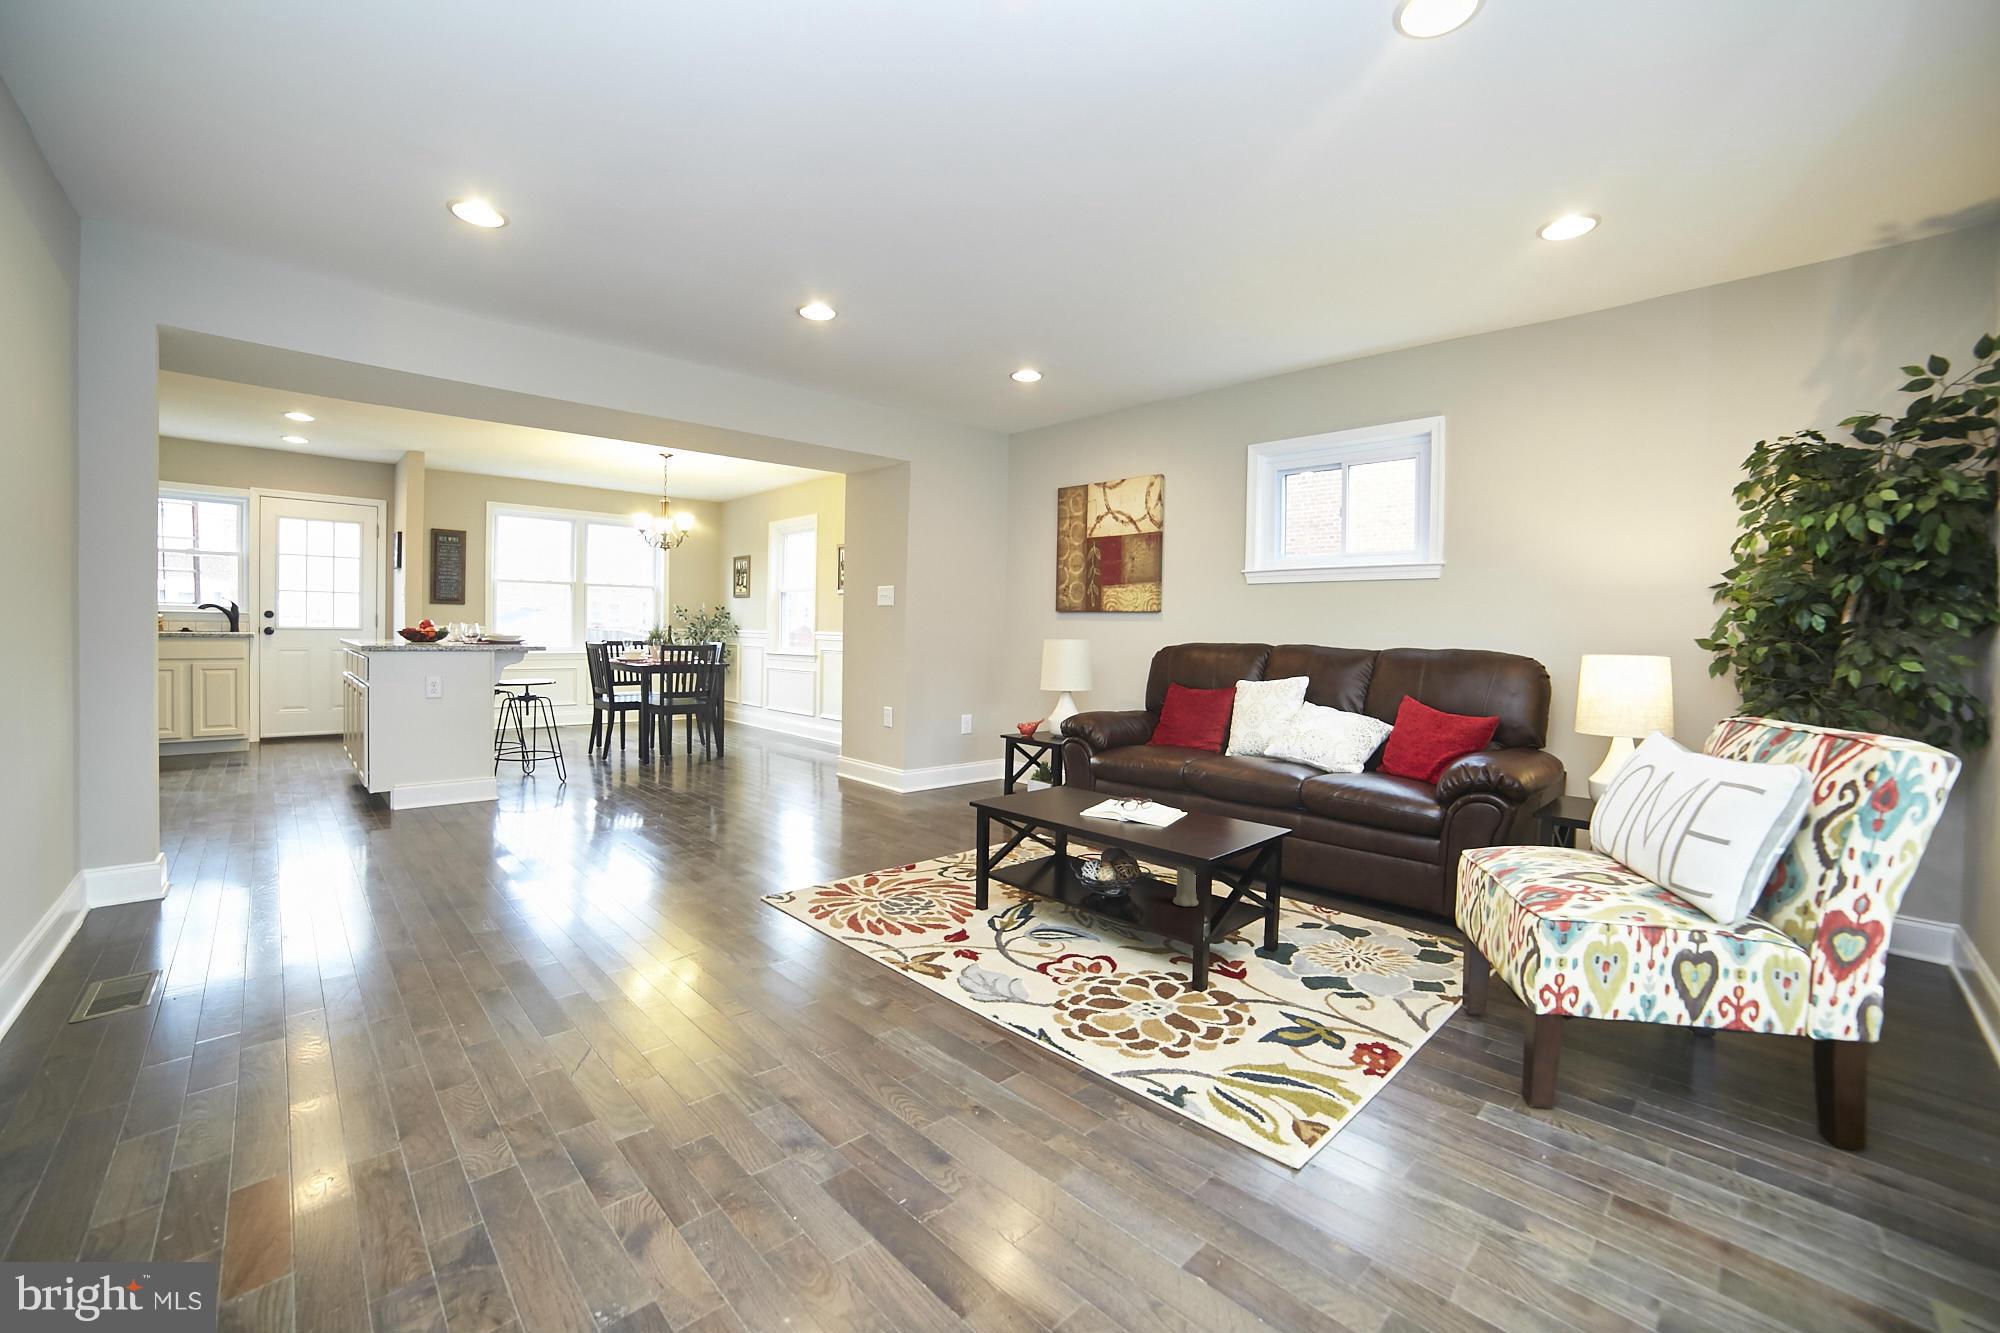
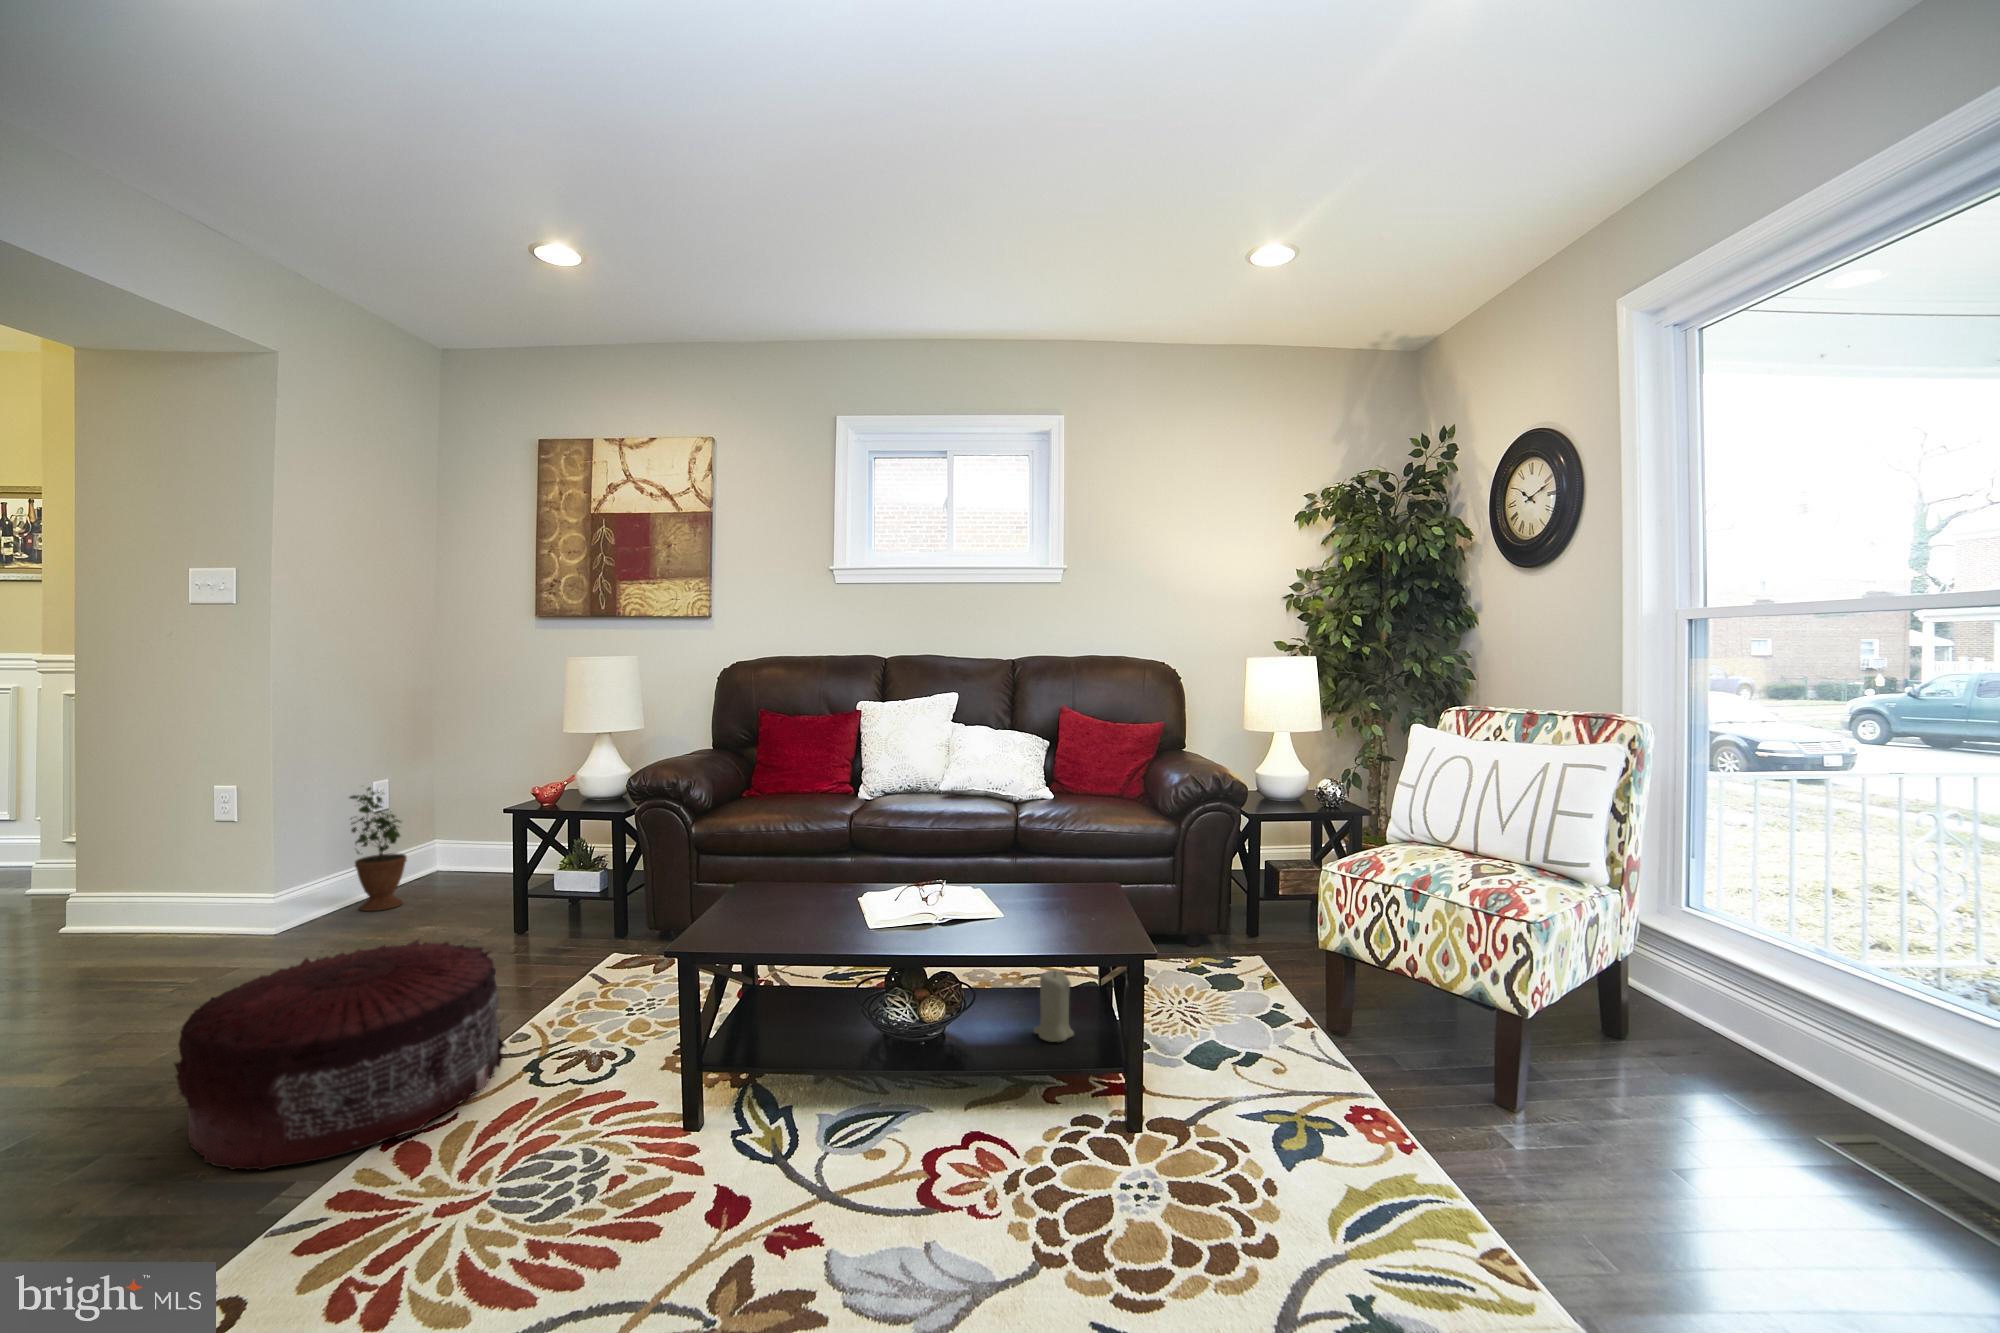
potted plant: none [946,717,974,793] -> present [350,787,407,911]
pouf: none [815,786,946,869] -> present [174,940,506,1170]

